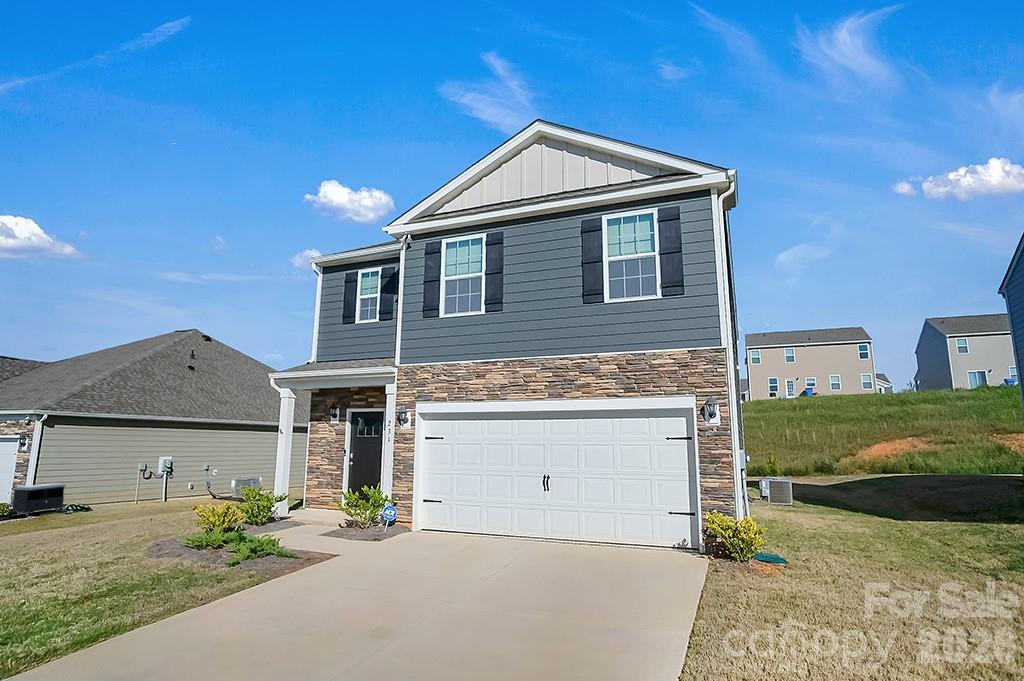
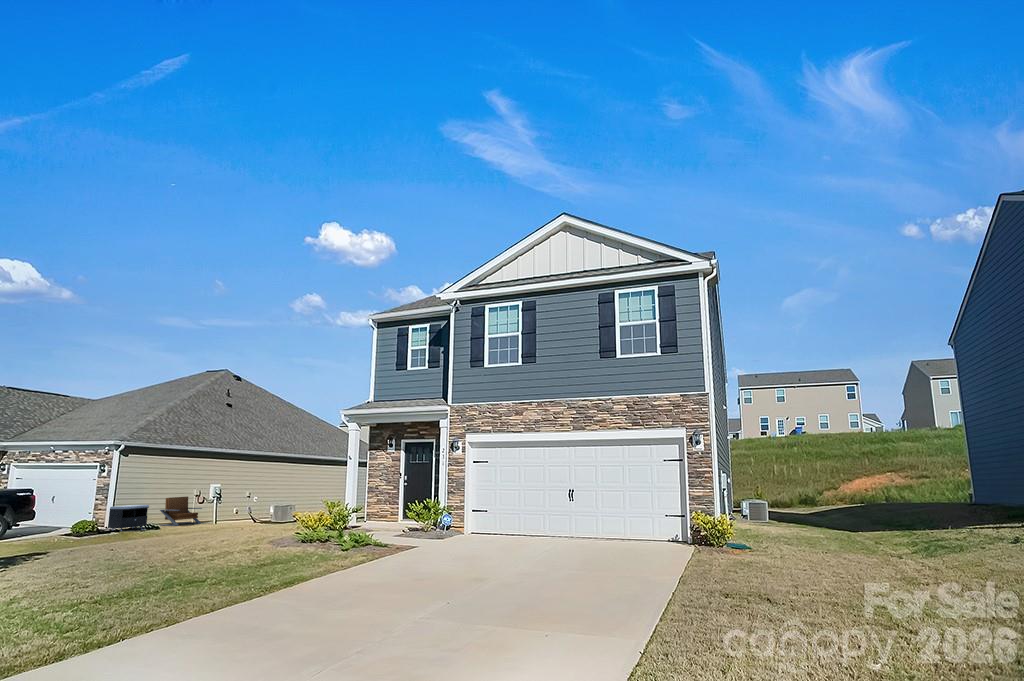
lounge chair: none [83,472,135,507] -> present [160,497,202,526]

